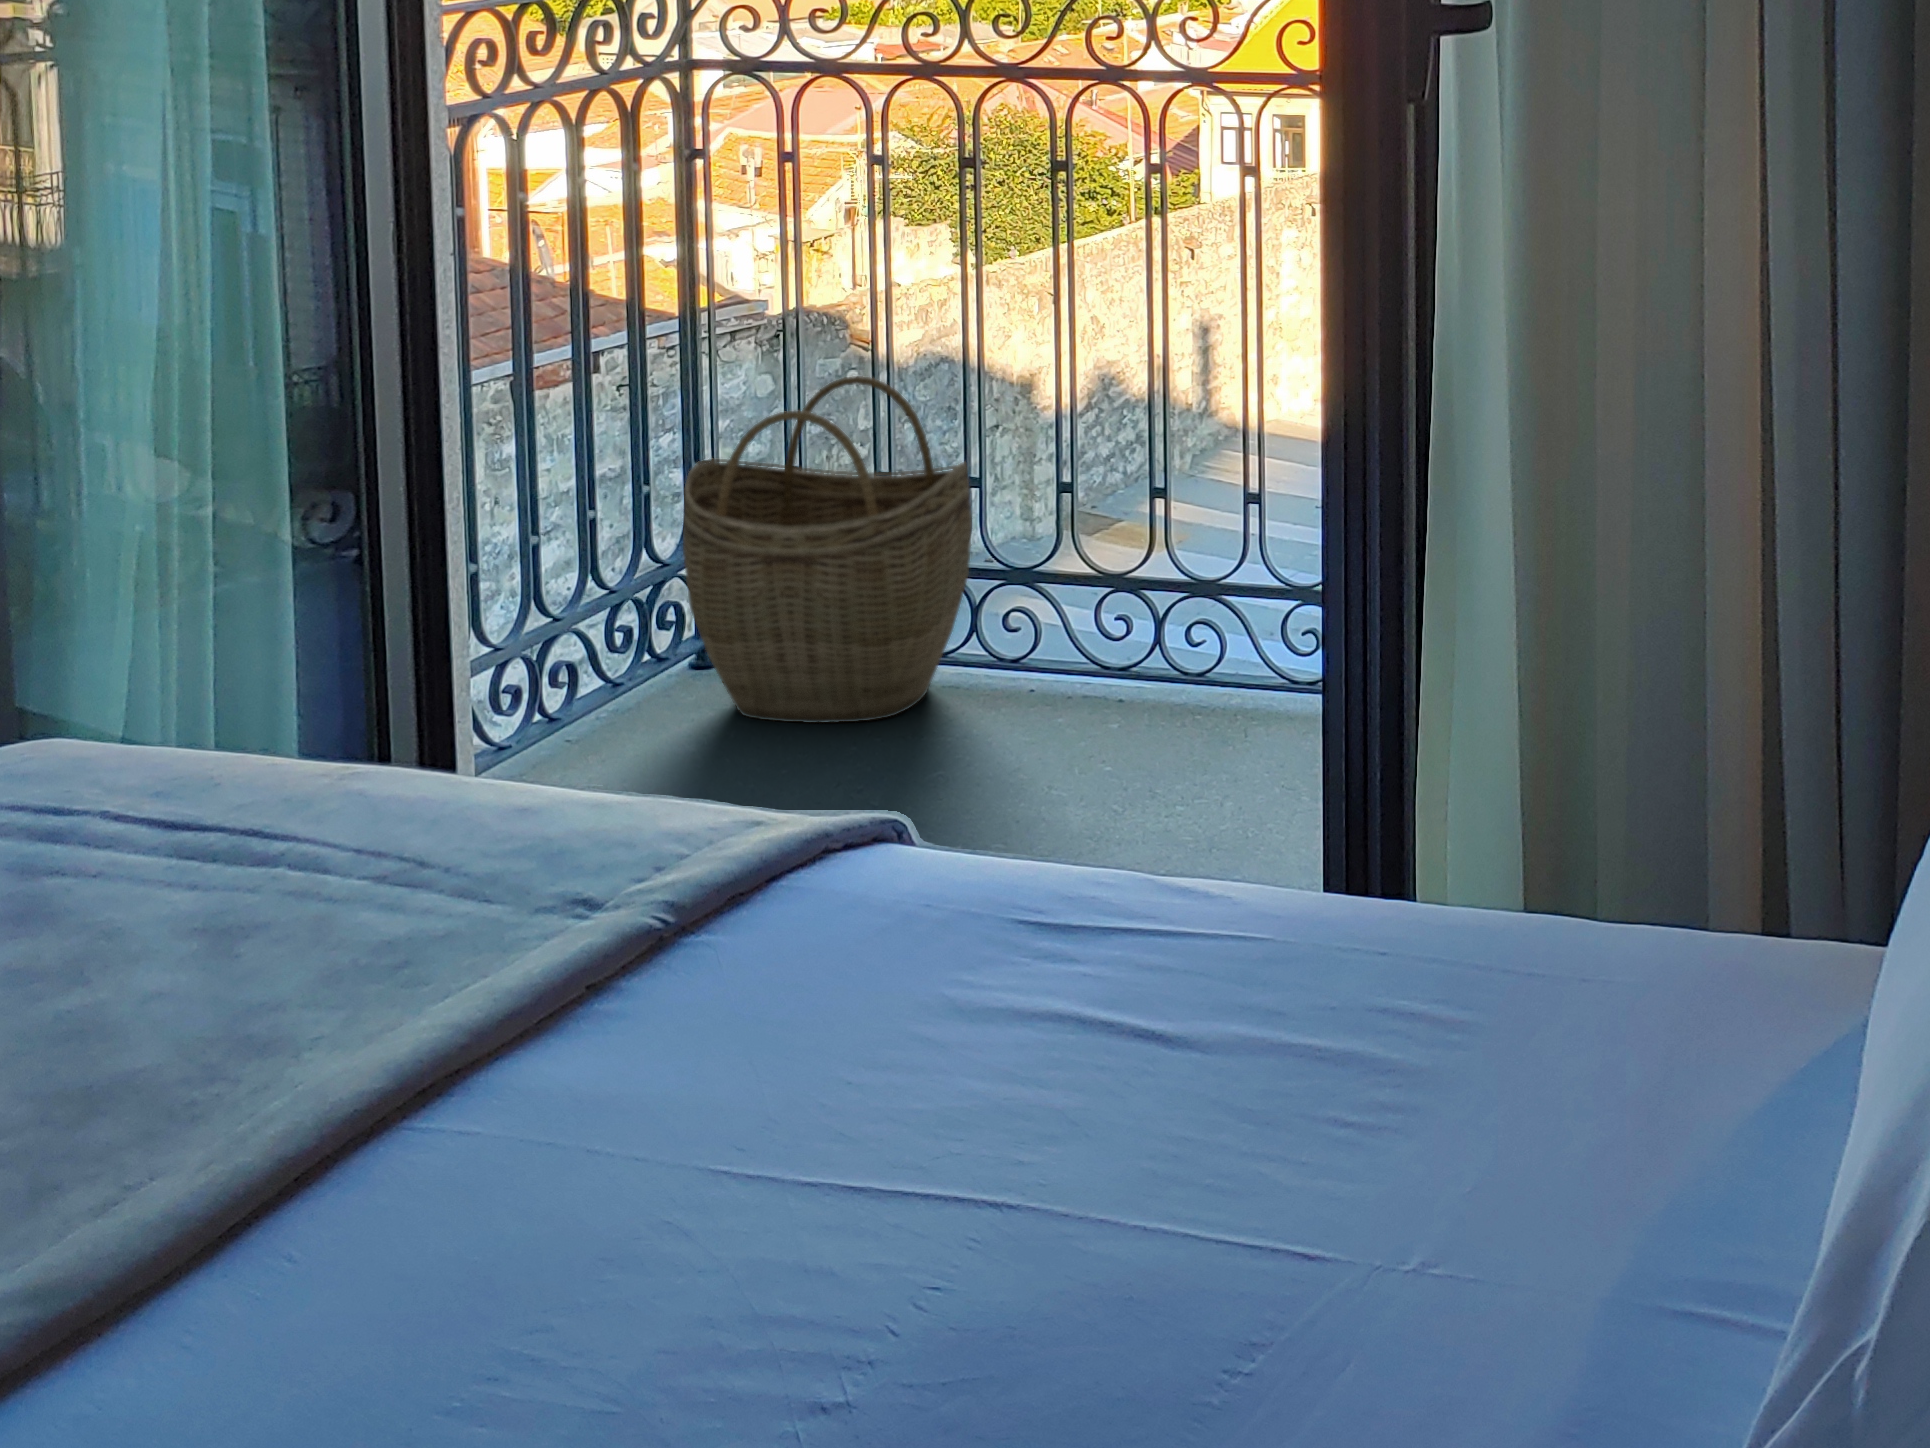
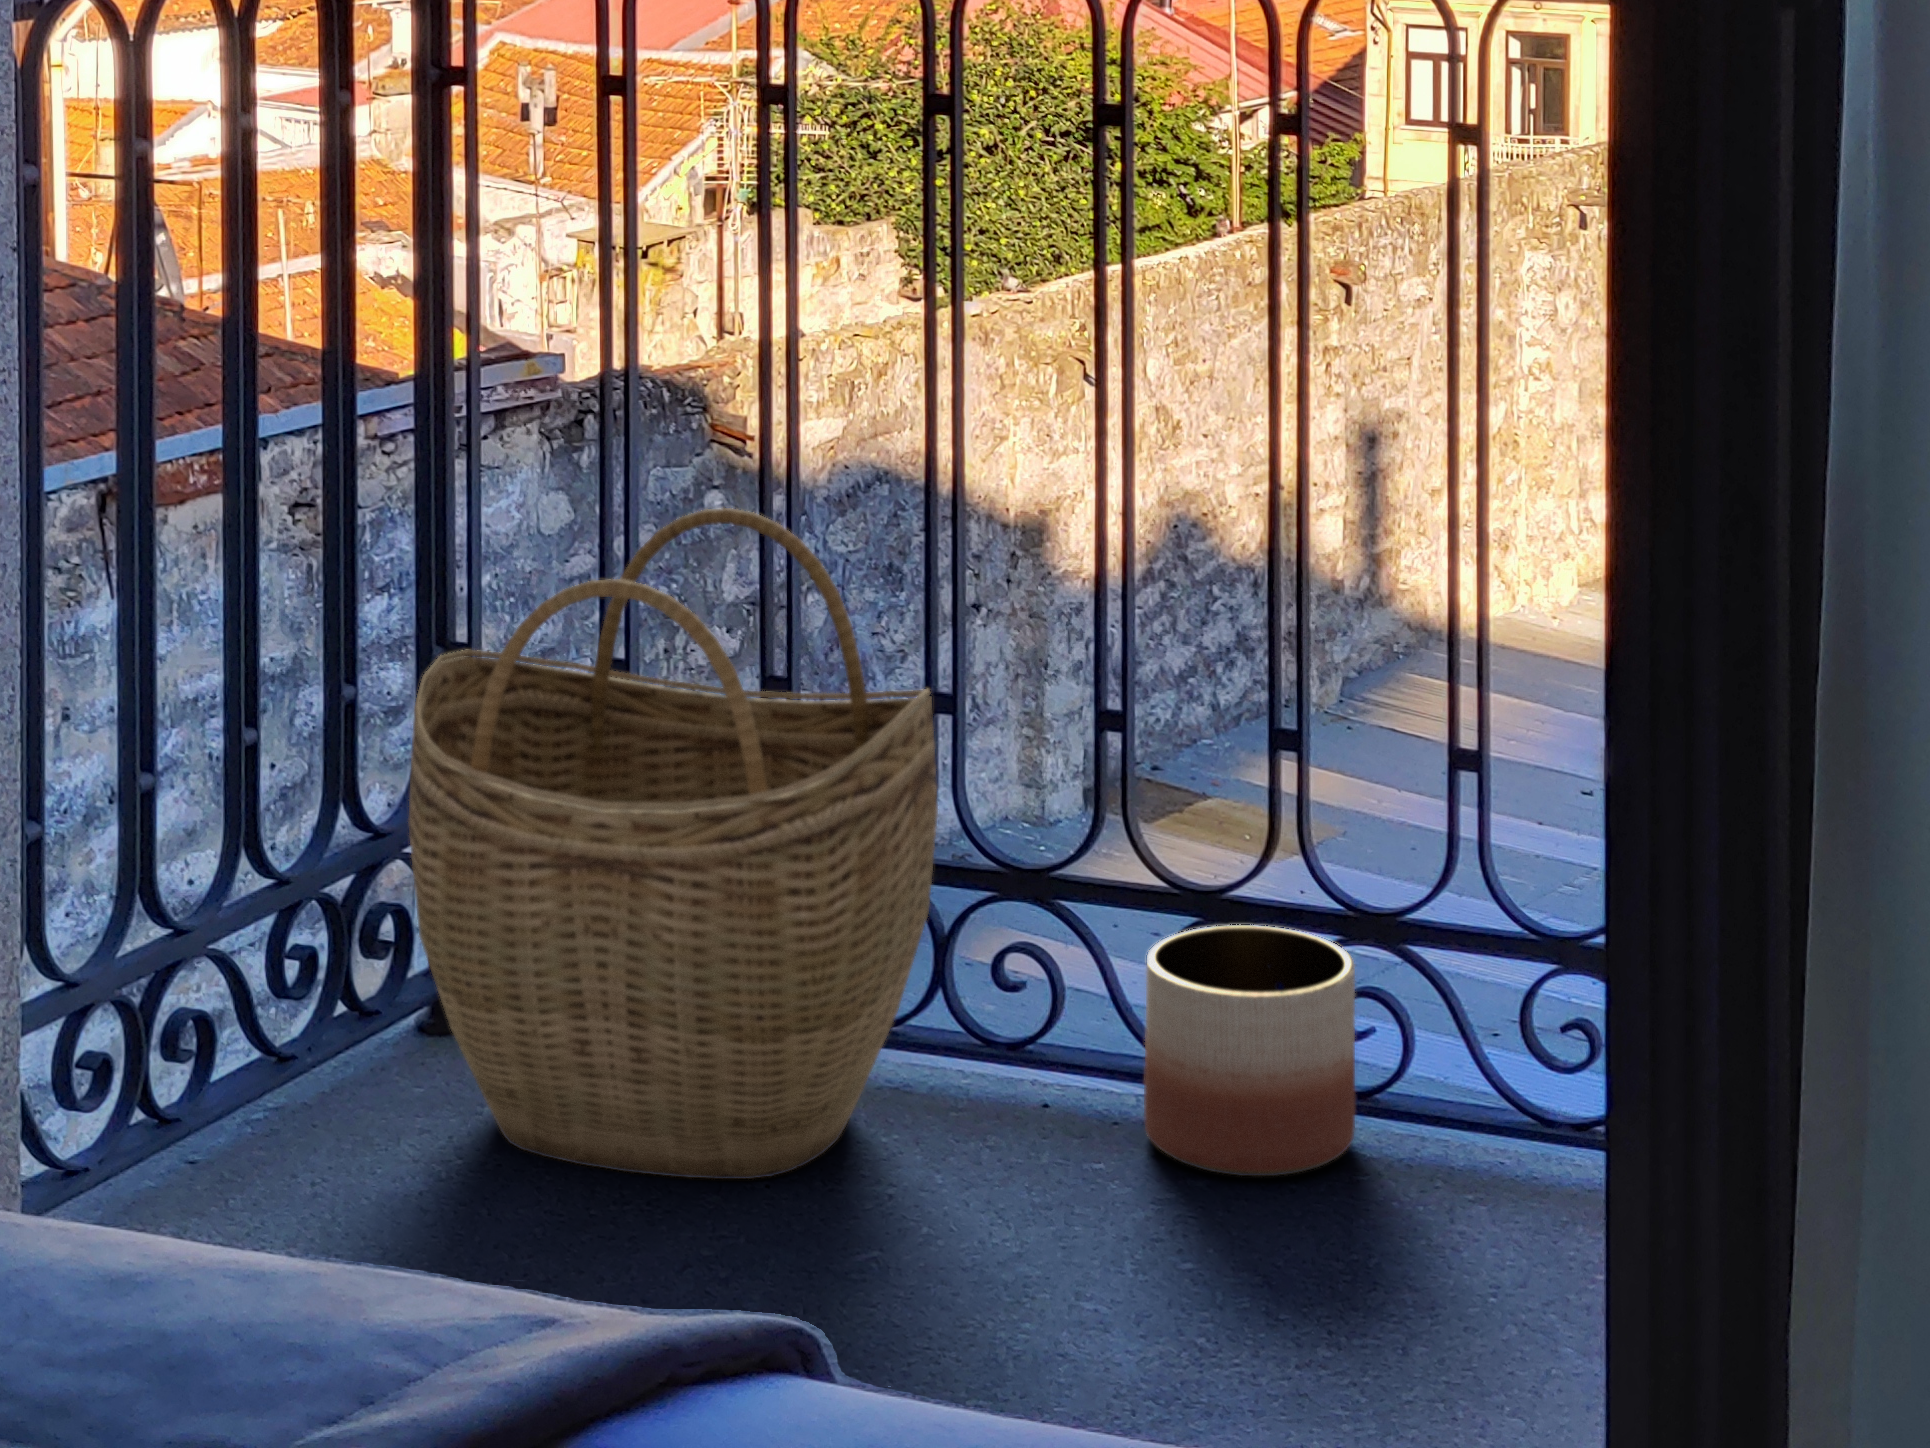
planter: none [1083,575,1192,697] -> present [1144,925,1355,1176]

